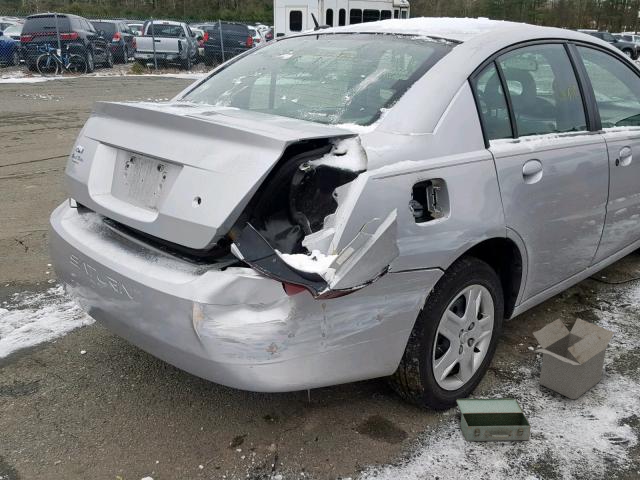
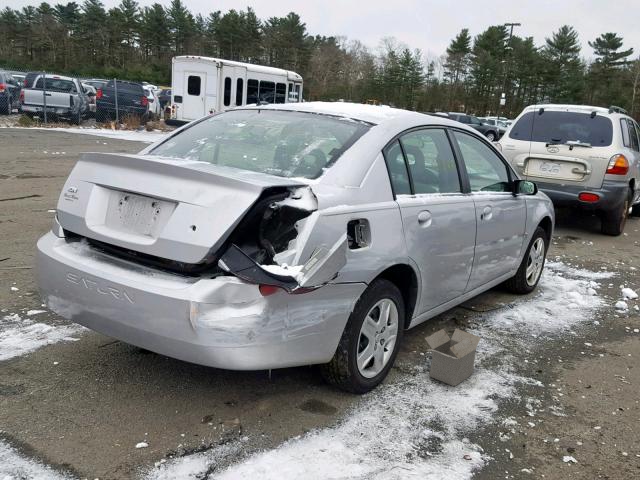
toolbox: present [456,398,531,441] -> none [371,384,425,413]

